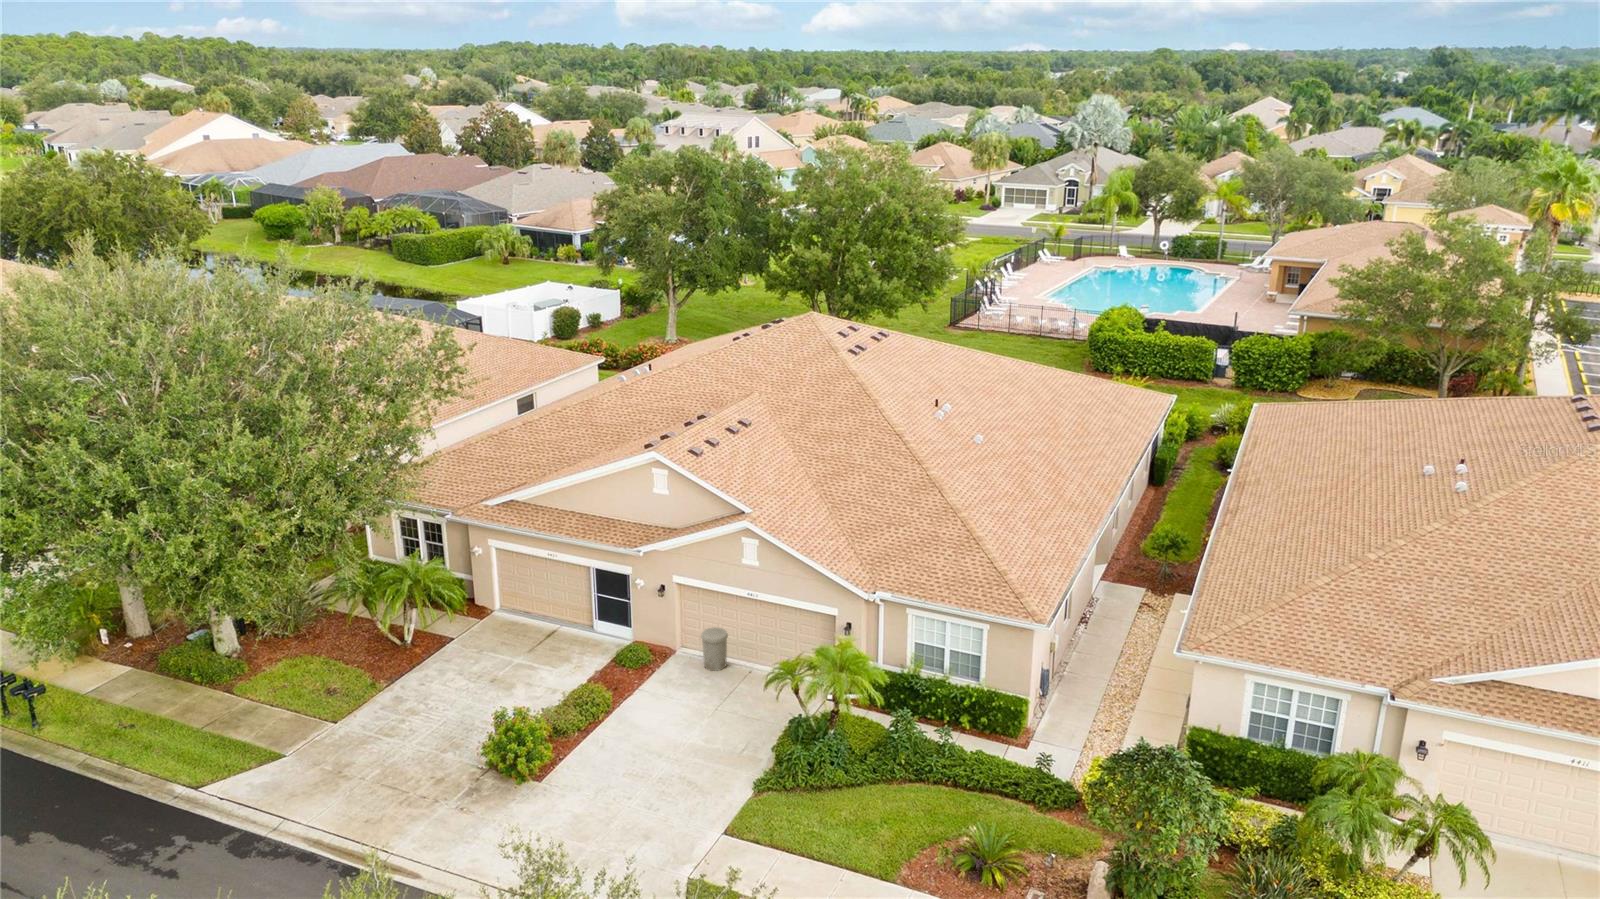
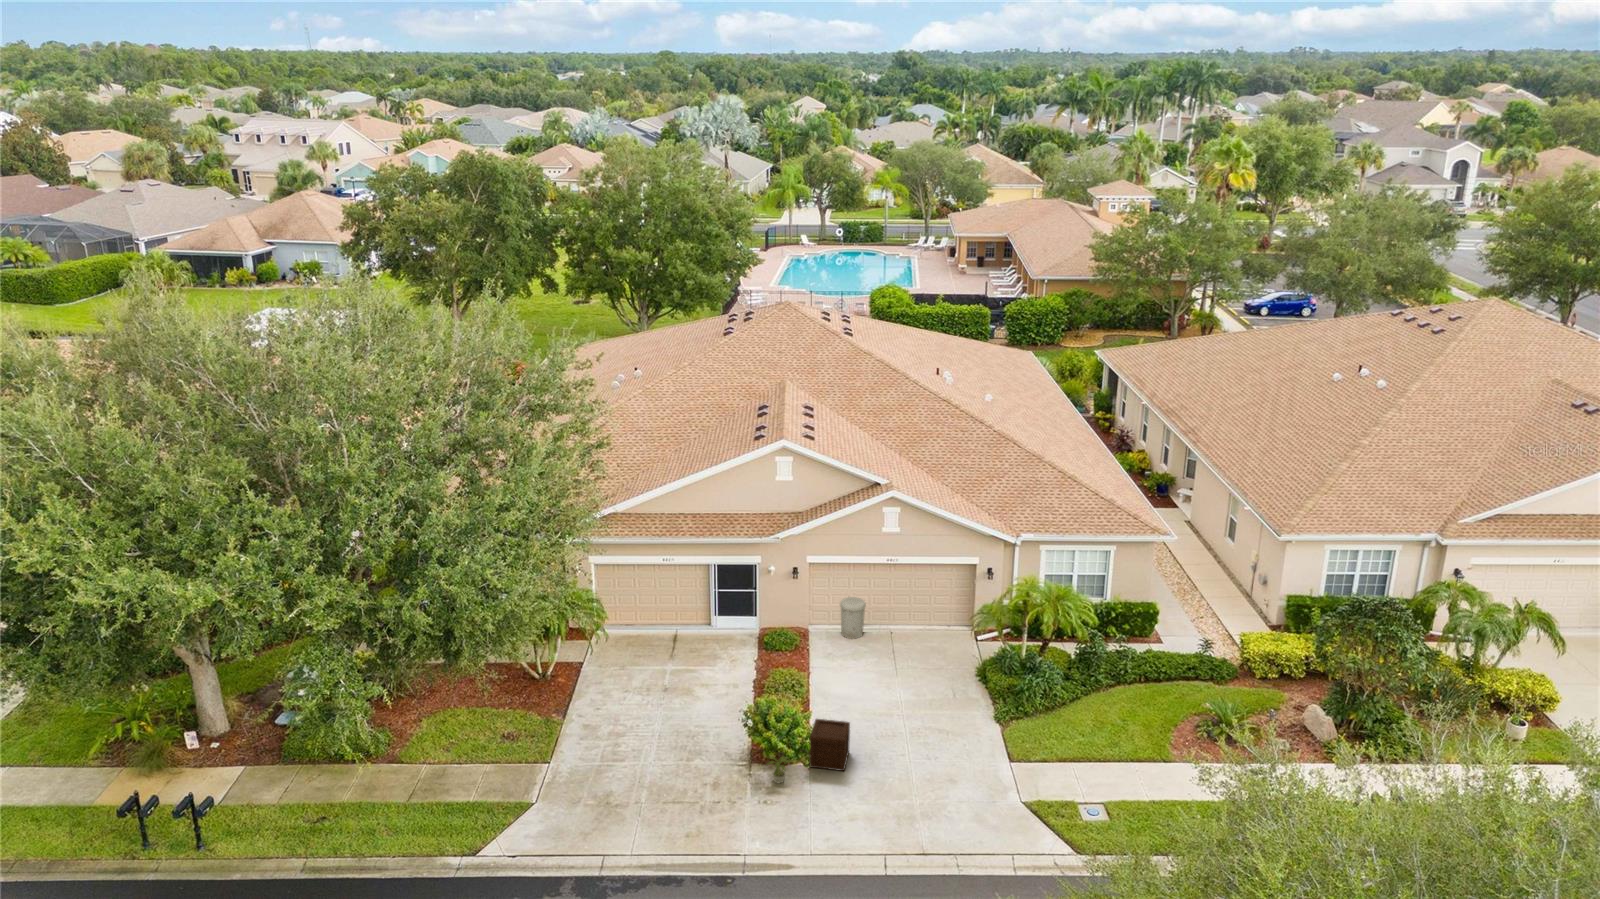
wooden crate: none [525,740,578,798] -> present [809,719,850,771]
potted plant: none [473,765,503,794] -> present [766,756,791,783]

